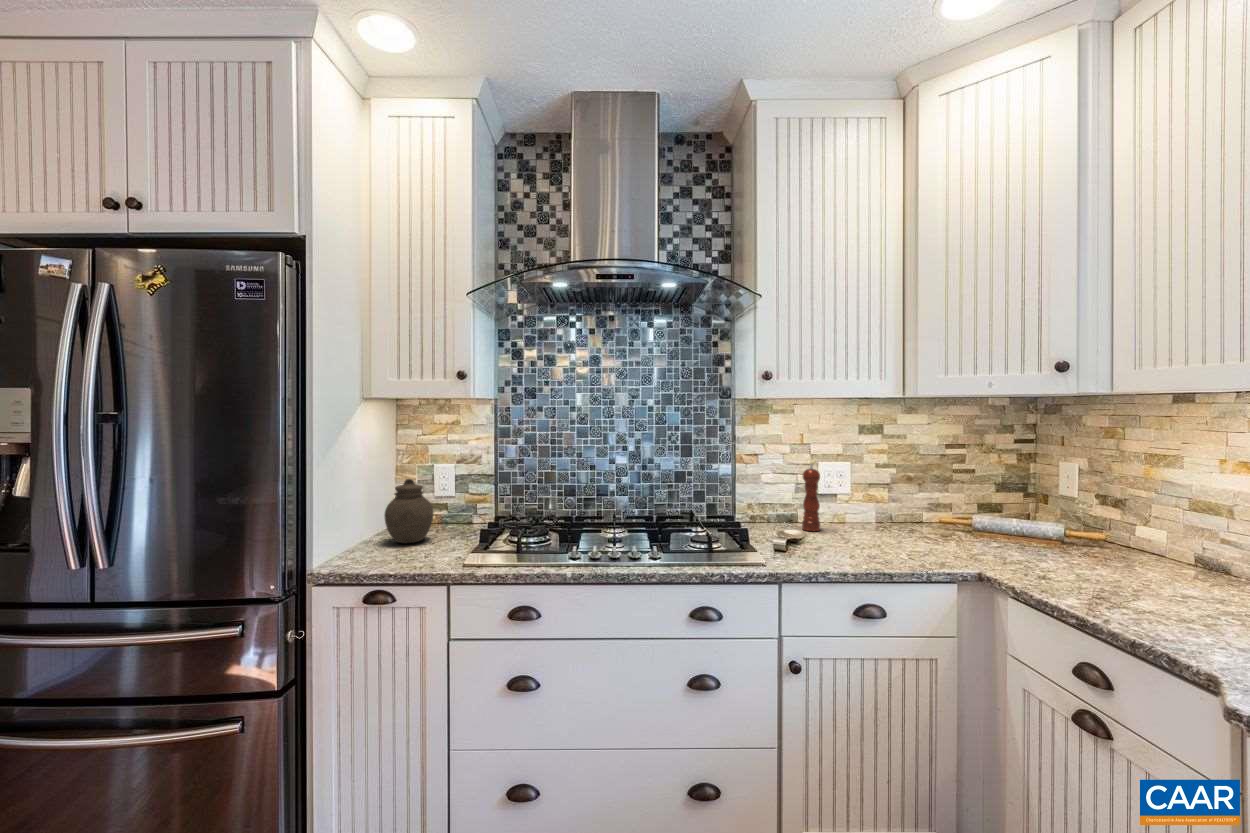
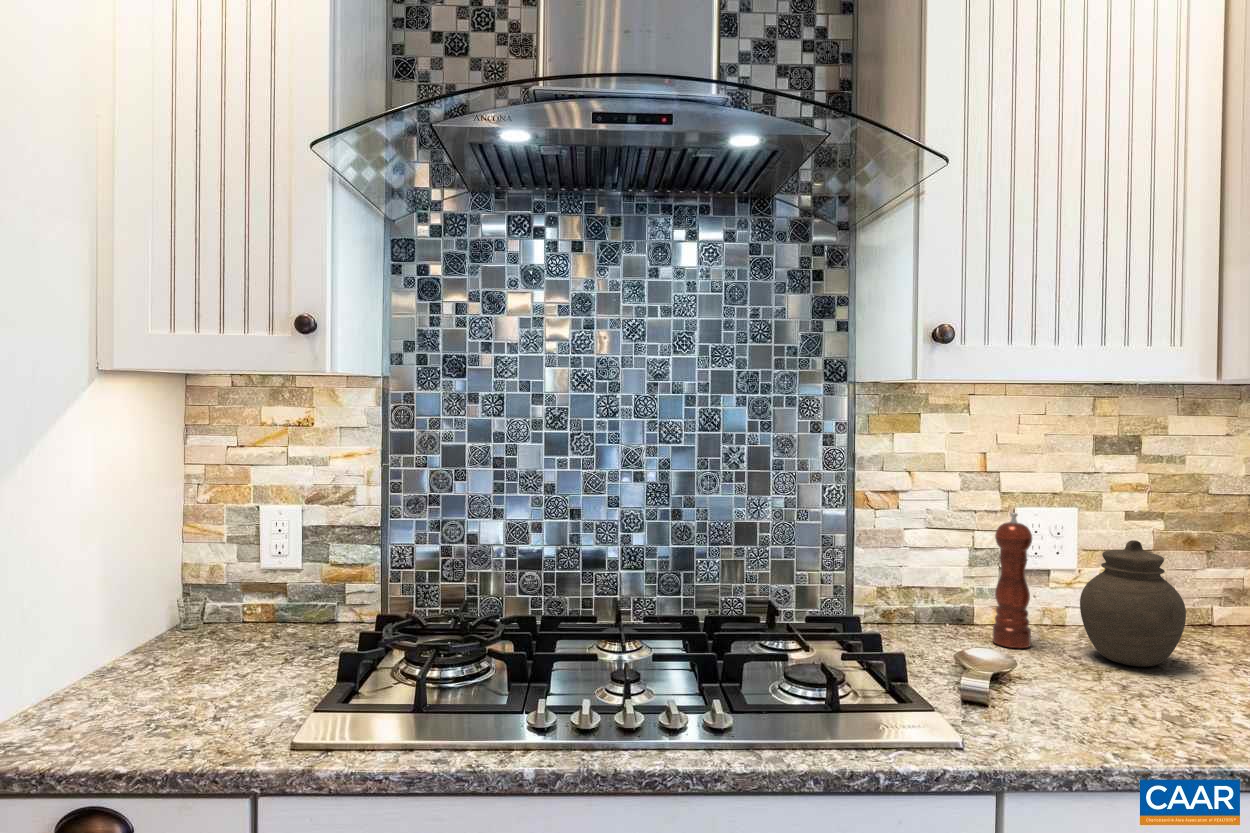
jar: present [384,479,434,543] -> present [1080,540,1186,667]

